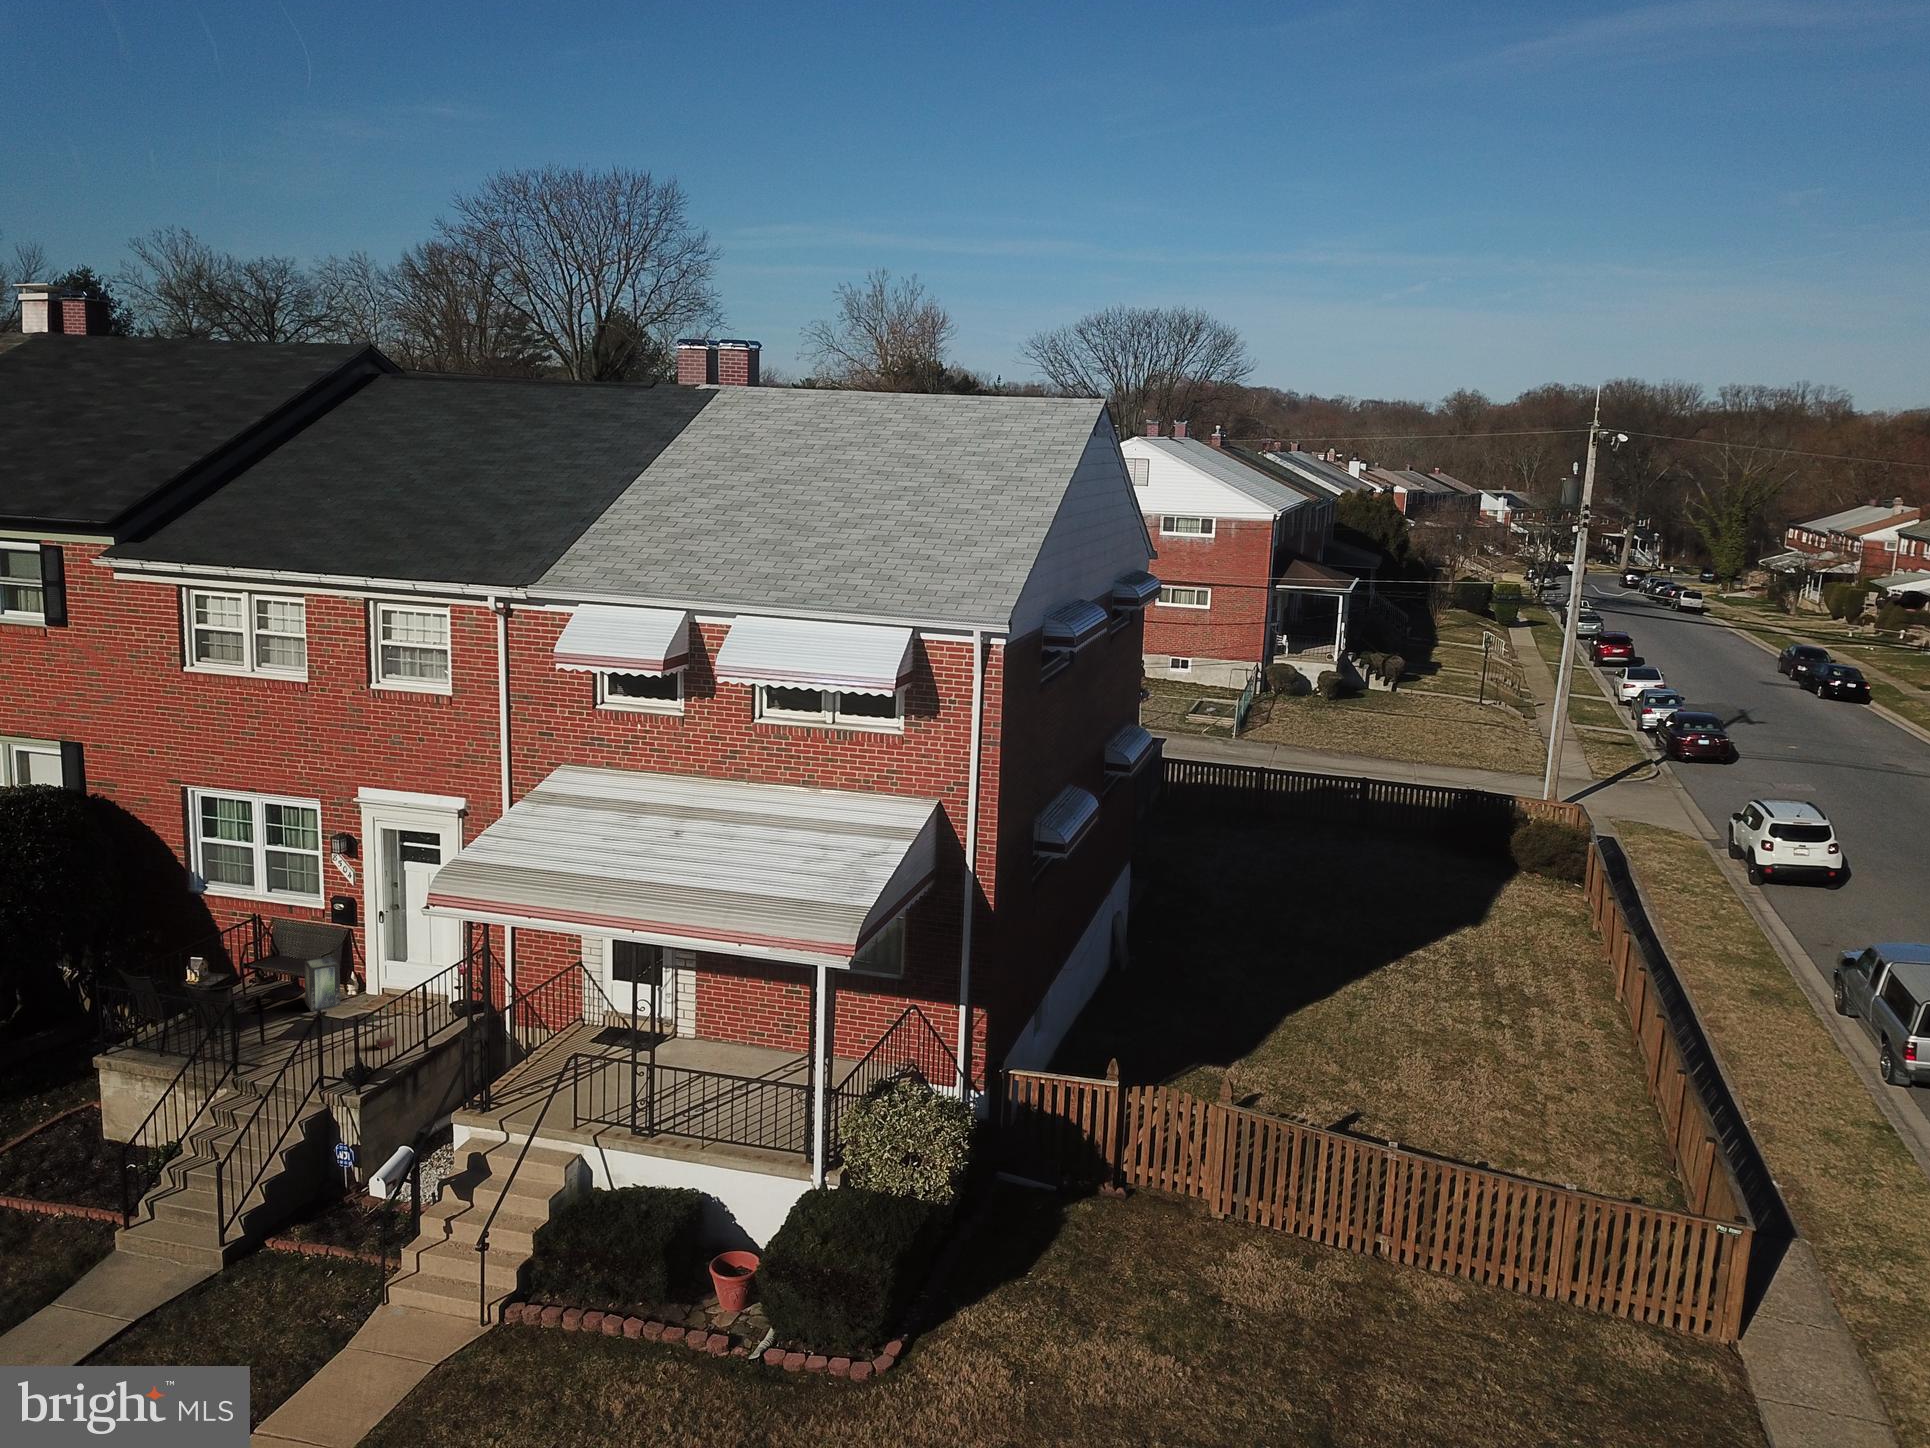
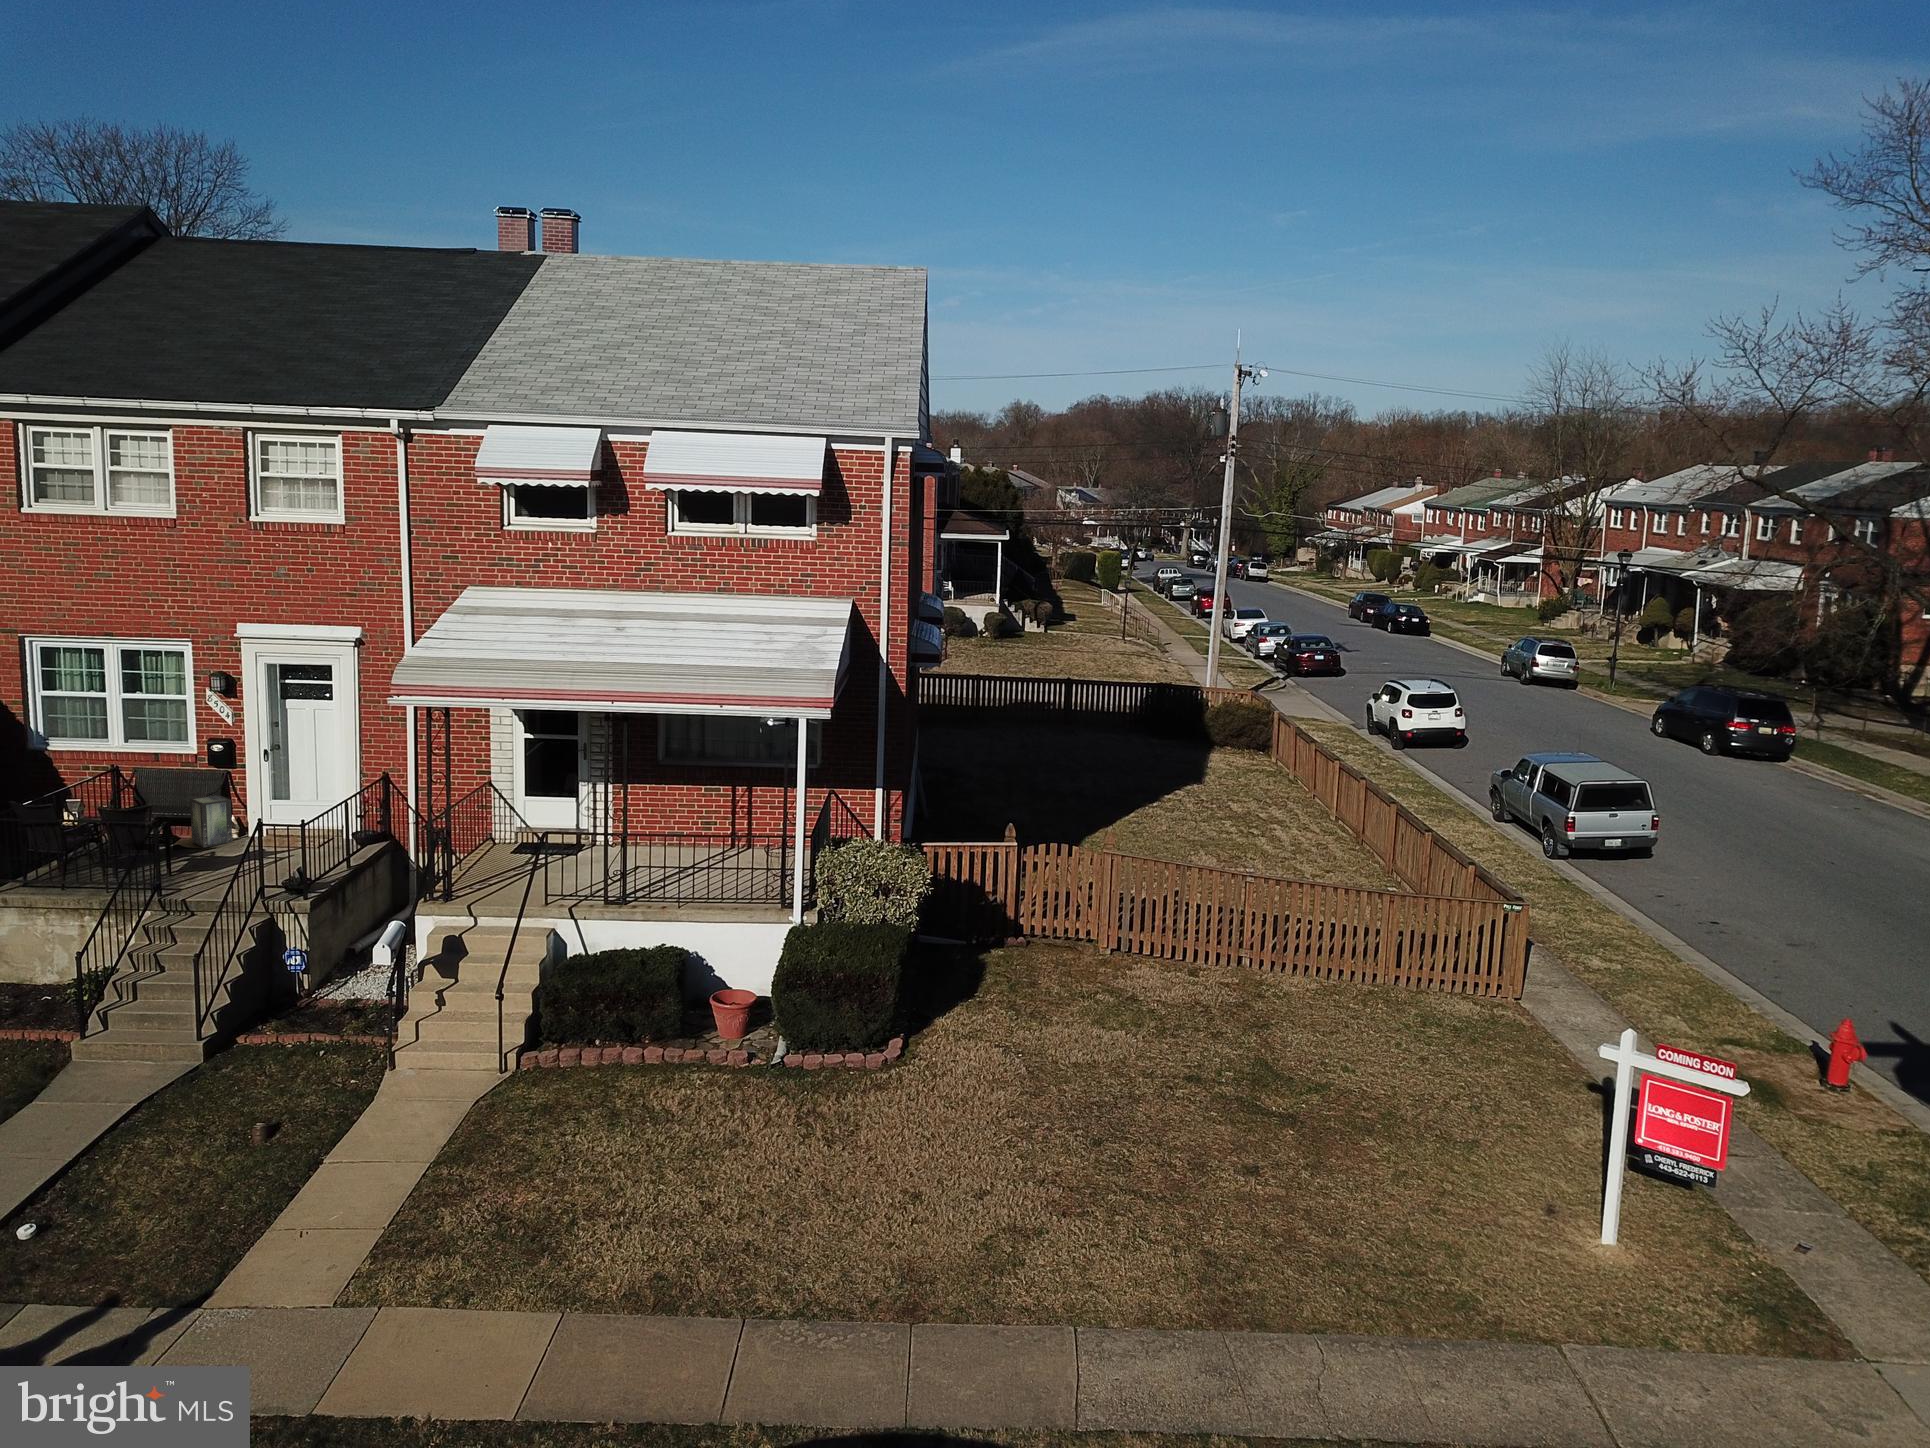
potted plant: present [373,1007,411,1048] -> none [294,822,331,866]

